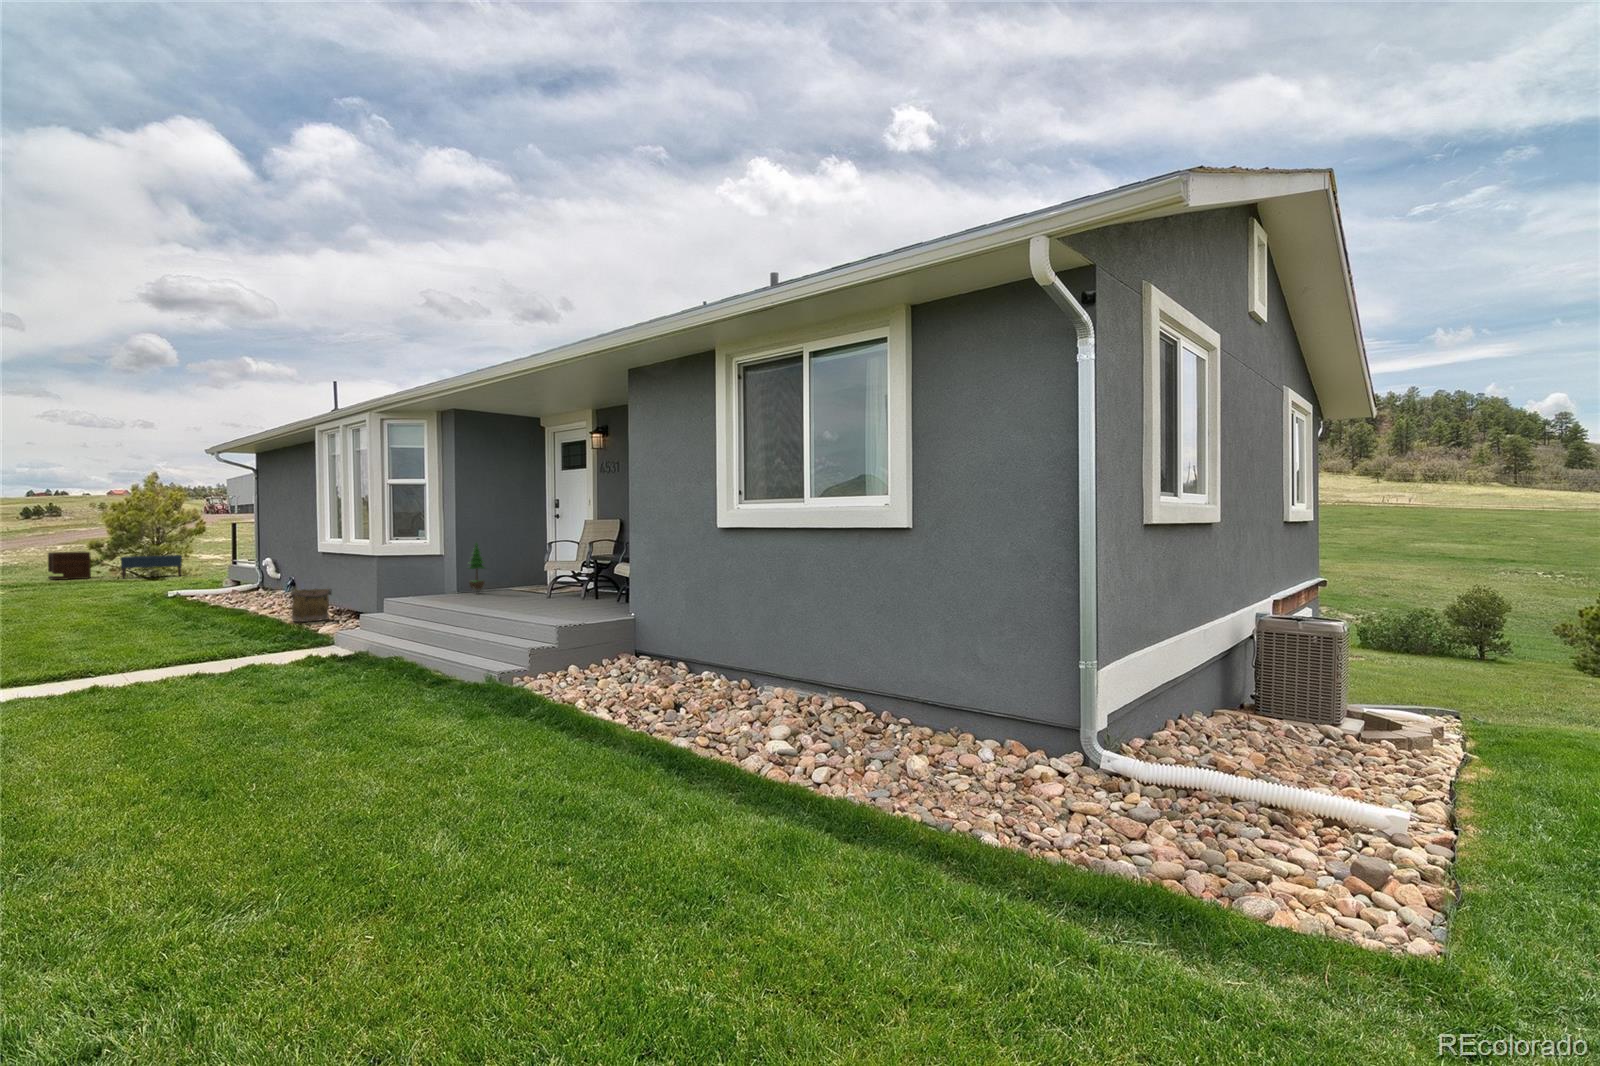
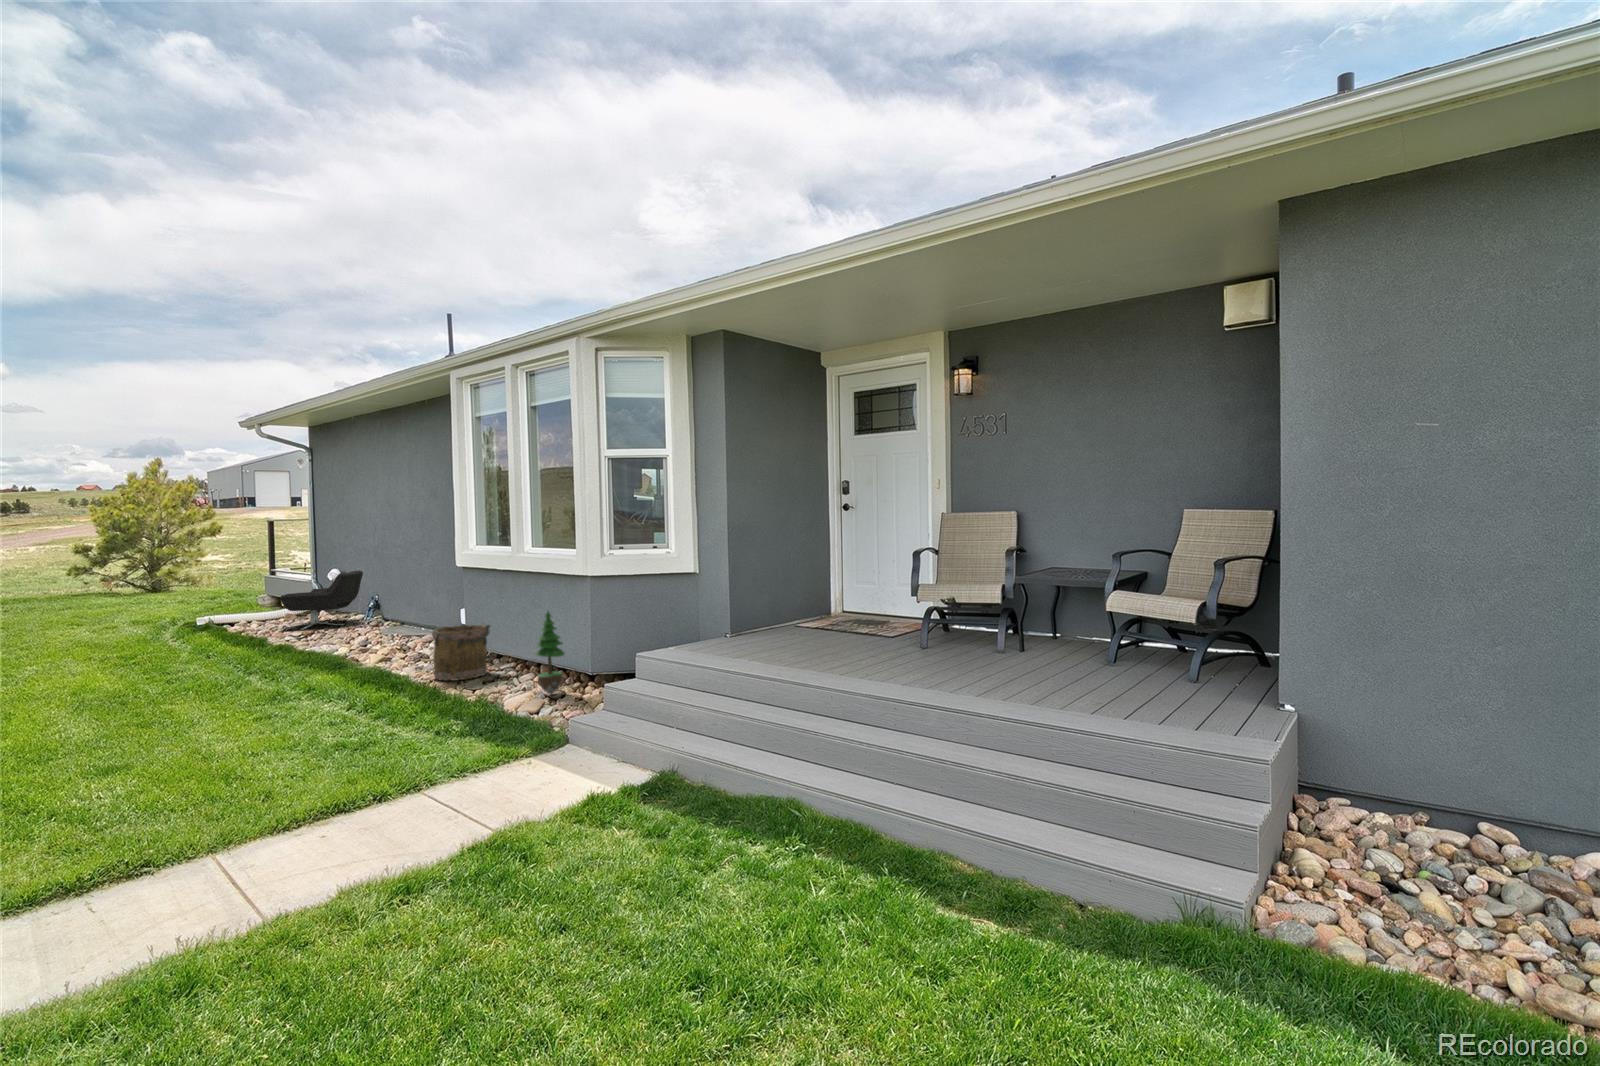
potted tree: present [468,543,485,593] -> present [534,612,565,694]
wooden crate: present [48,552,91,580] -> none [18,558,76,596]
bench: present [120,555,182,578] -> none [114,560,192,592]
lounge chair: none [222,559,286,600] -> present [280,570,363,629]

